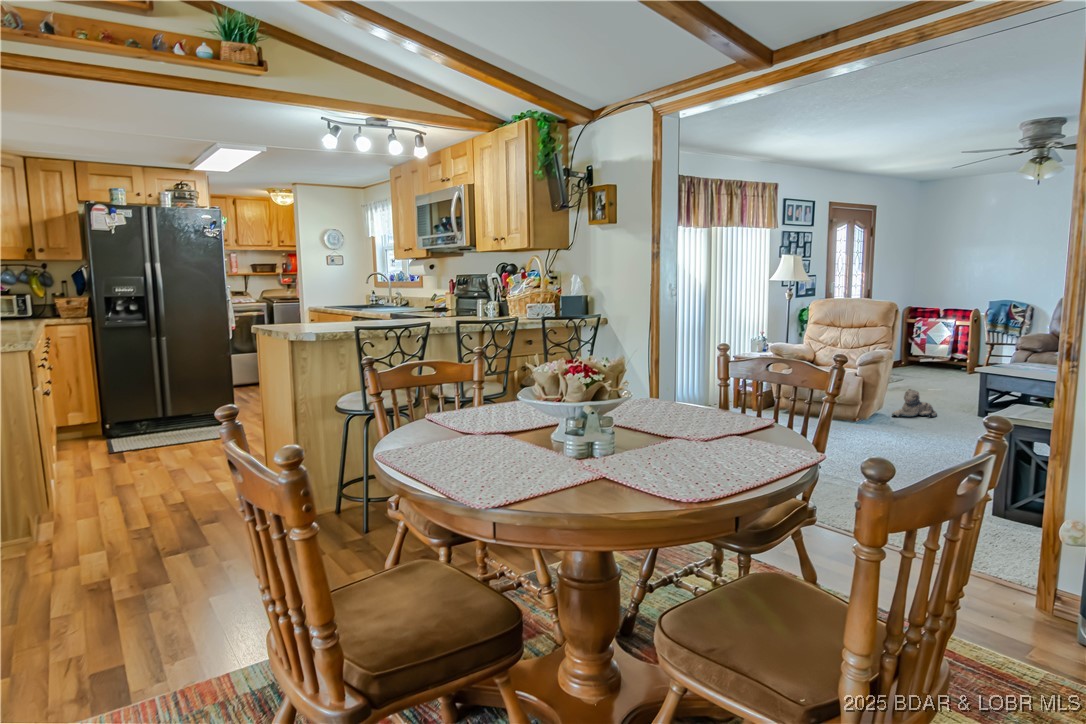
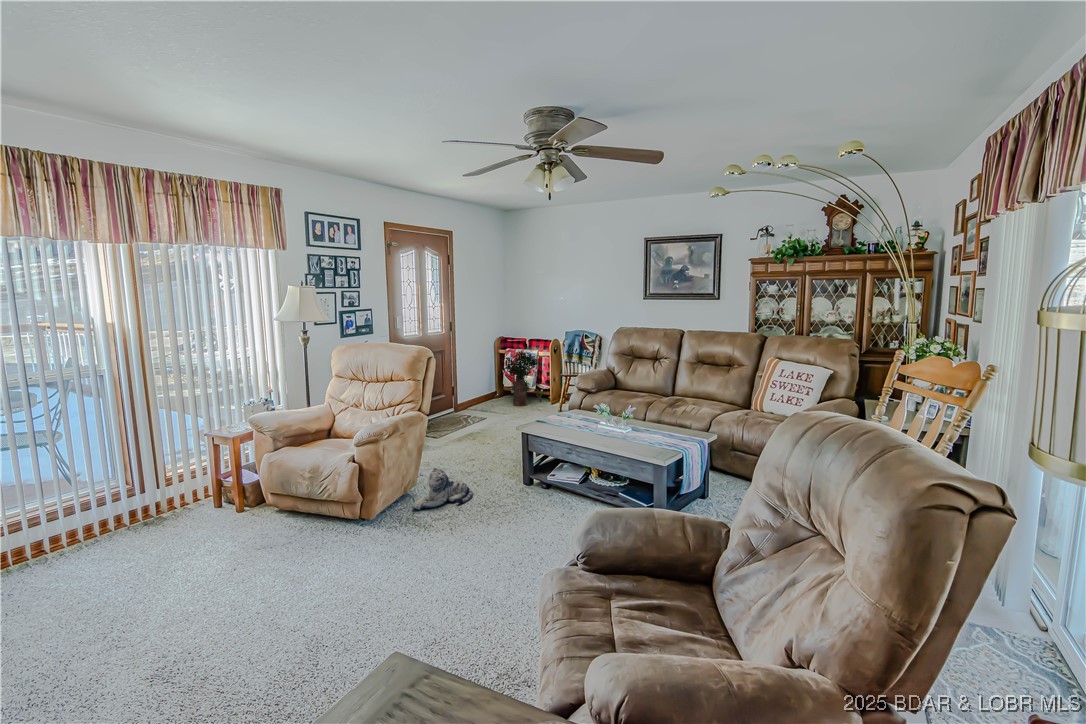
potted plant: none [918,318,960,372] -> present [504,351,543,406]

